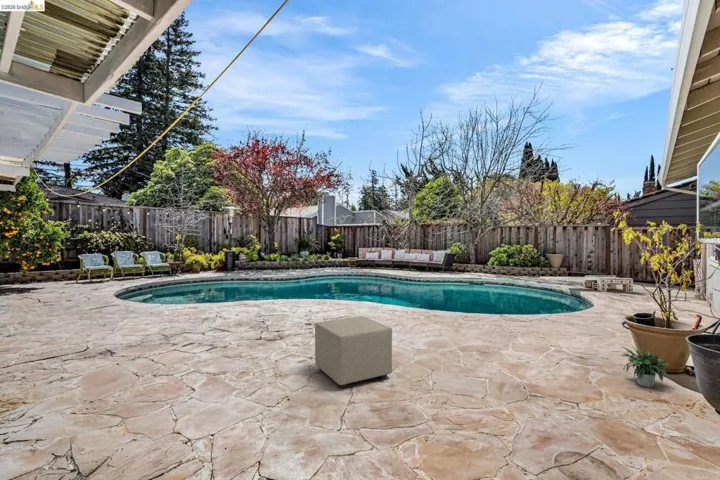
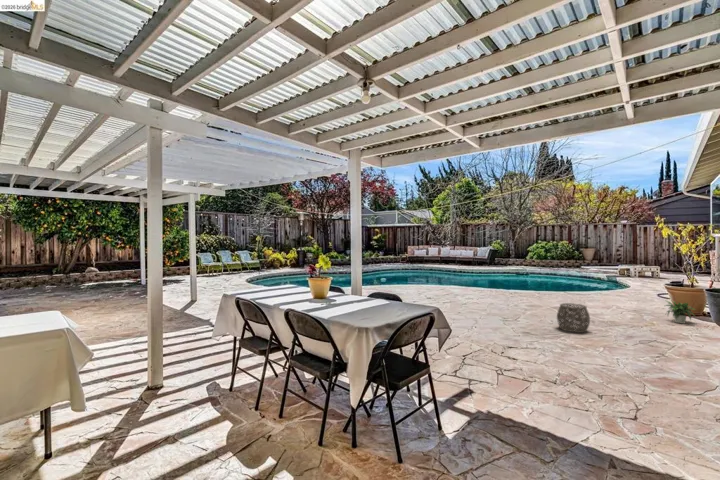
ottoman: present [315,316,392,388] -> none [466,286,520,325]
woven basket: none [437,355,489,413] -> present [557,303,590,332]

